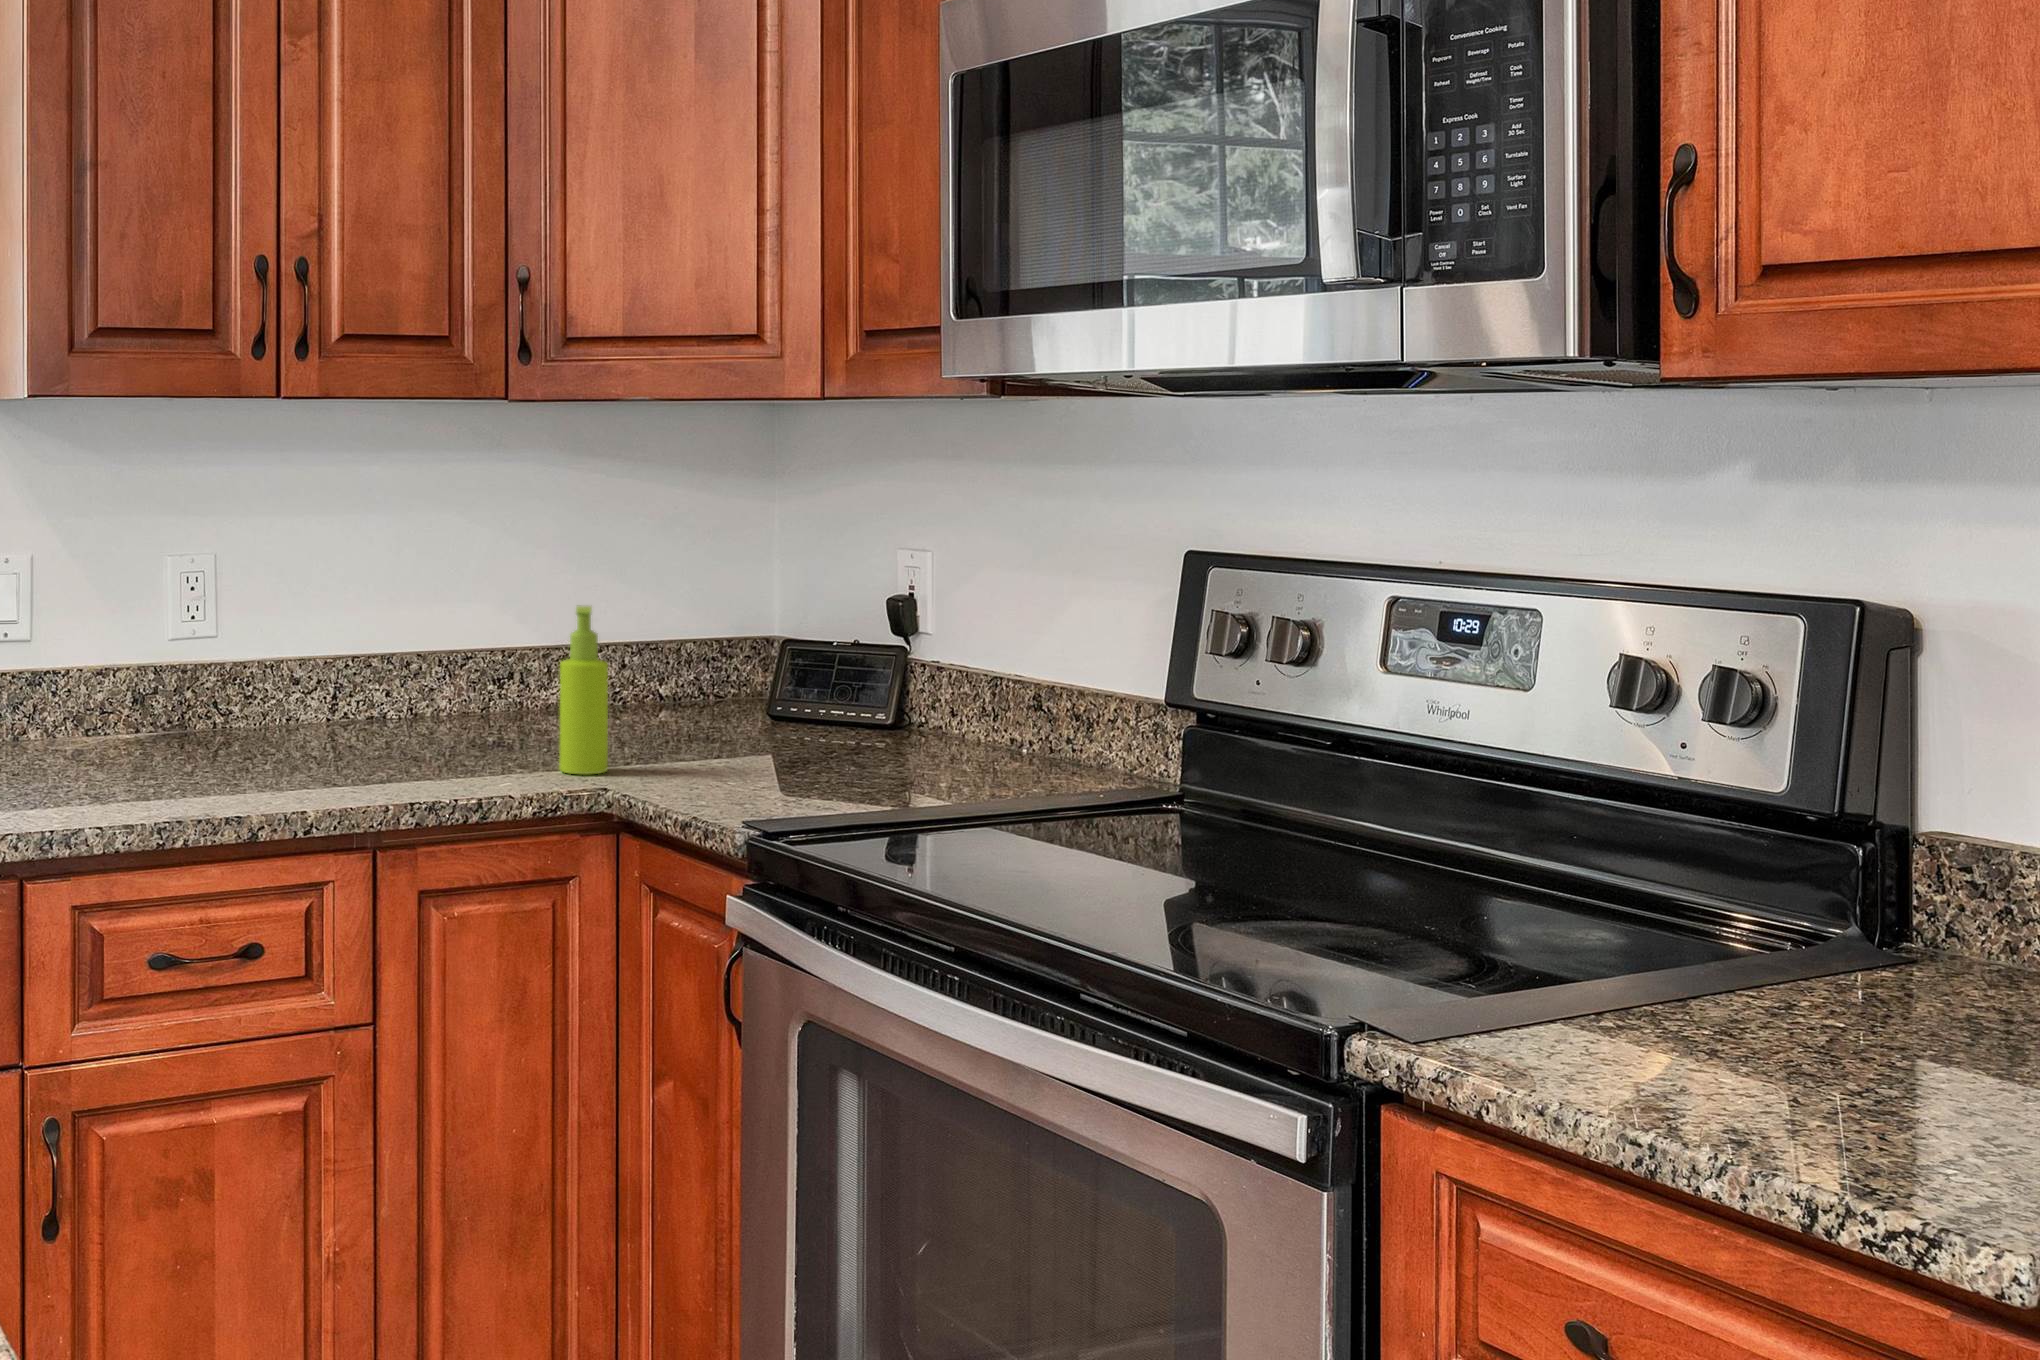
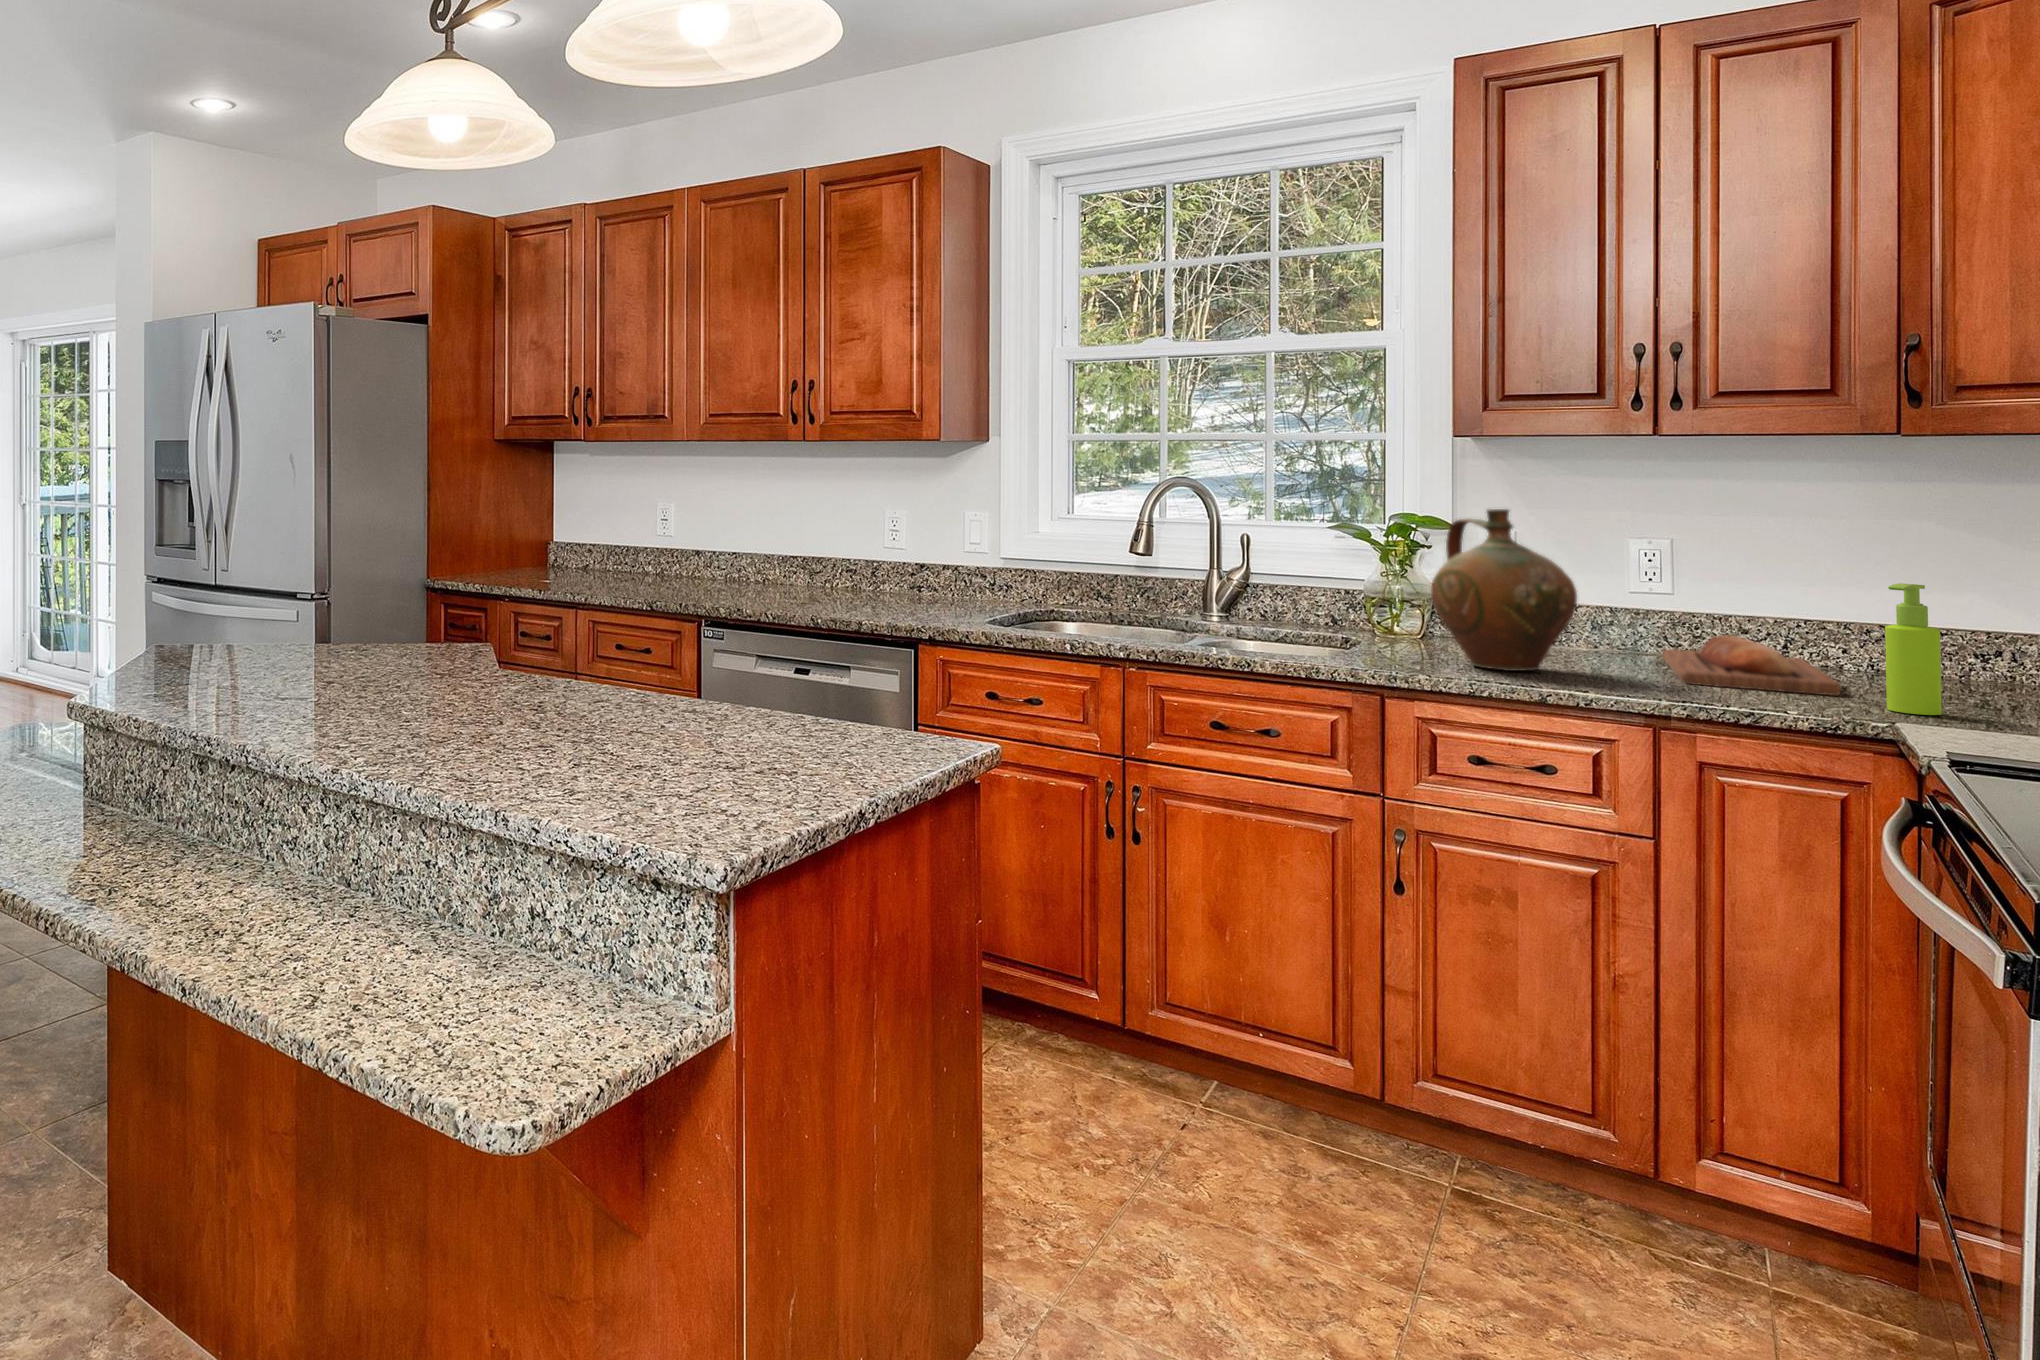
ceramic jug: none [49,528,242,799] -> present [1431,509,1577,671]
bread loaf: none [225,691,482,775] -> present [1662,635,1841,696]

